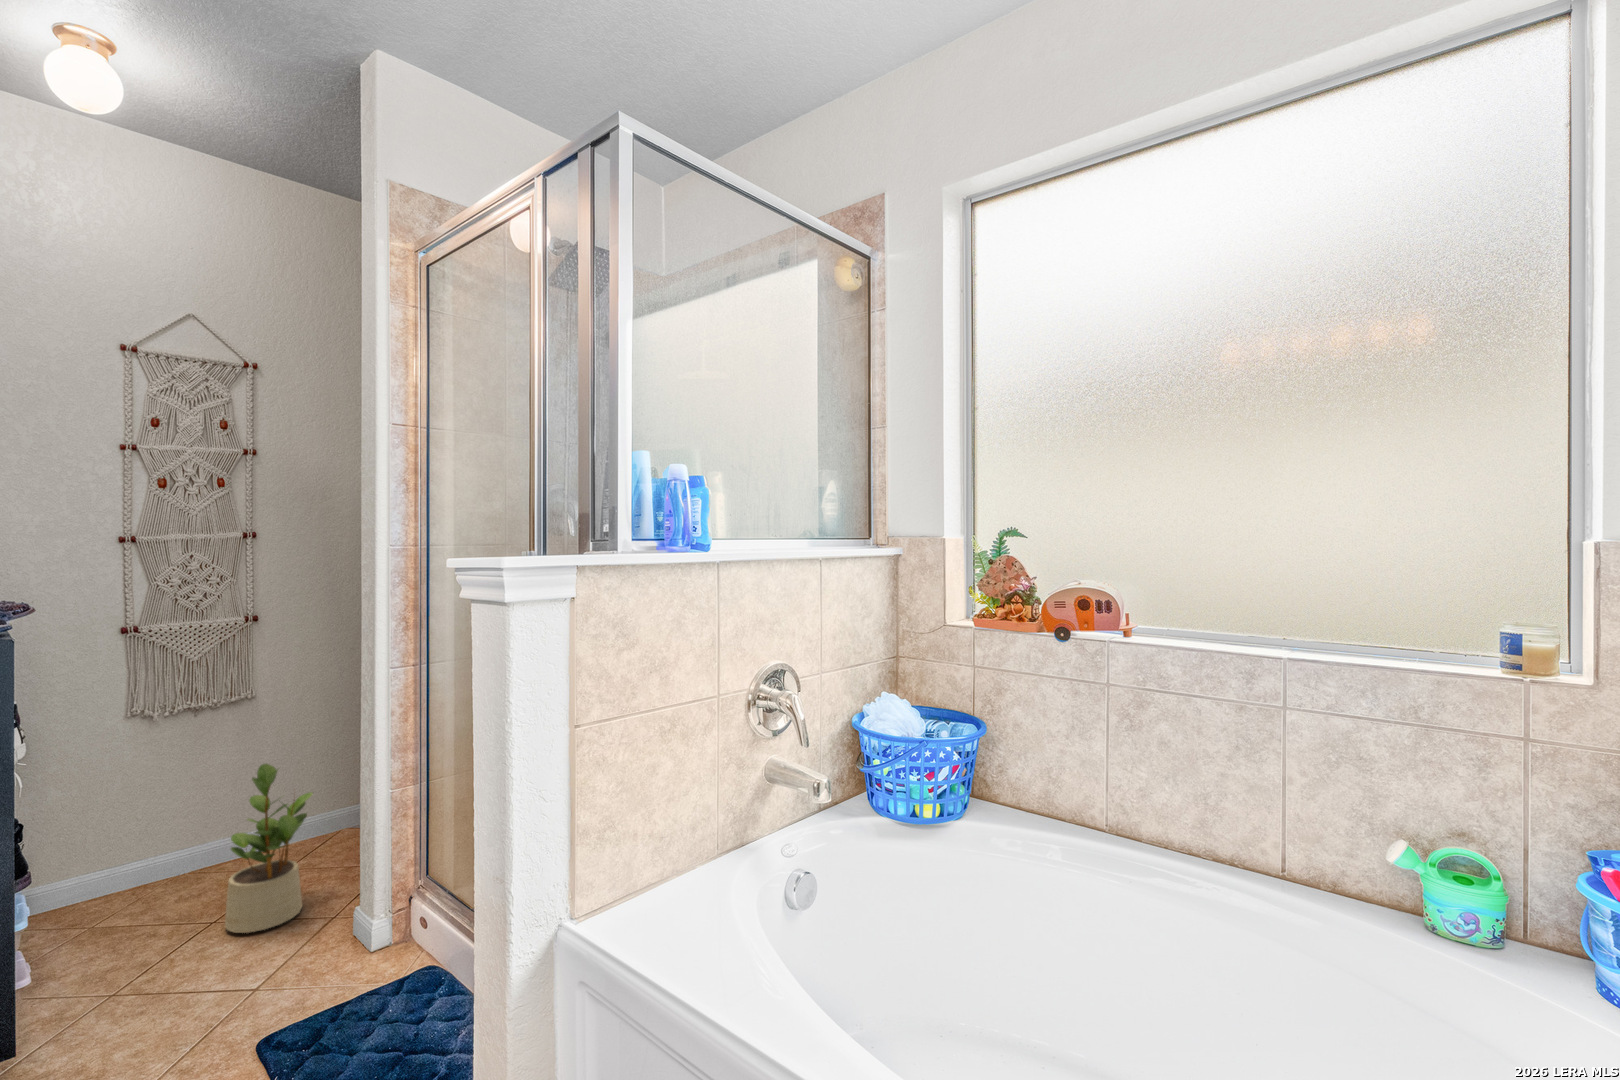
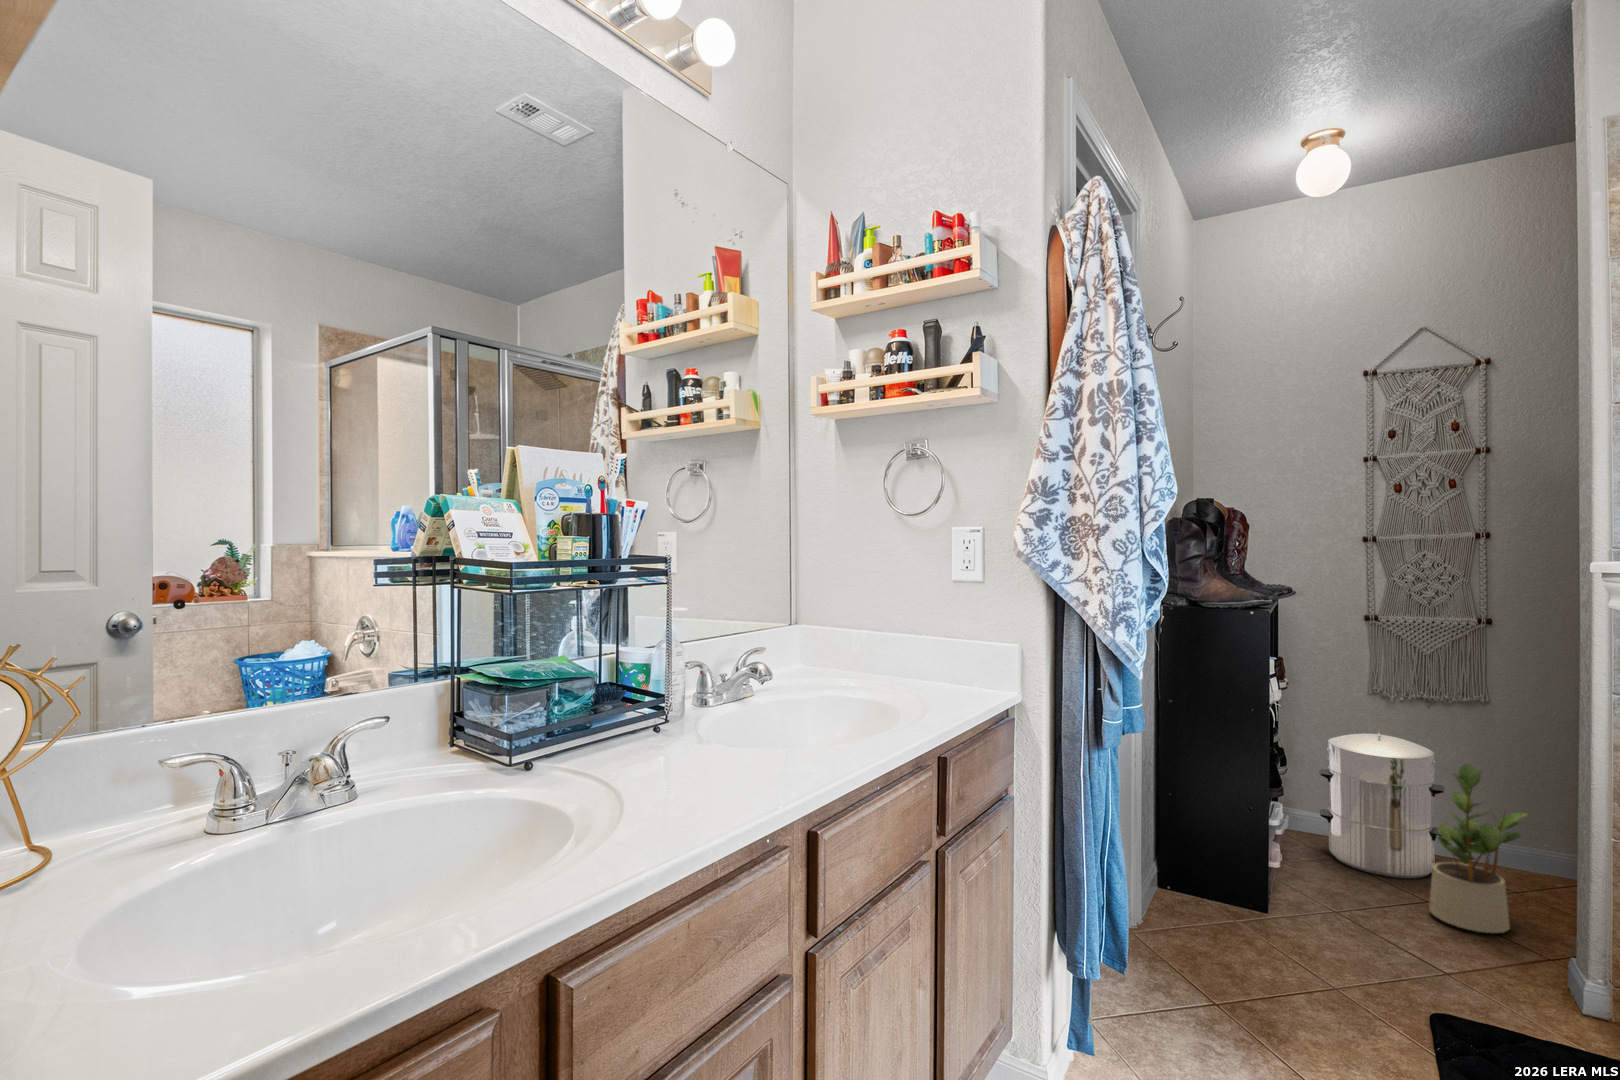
waste bin: none [67,755,222,928] -> present [1319,729,1445,878]

